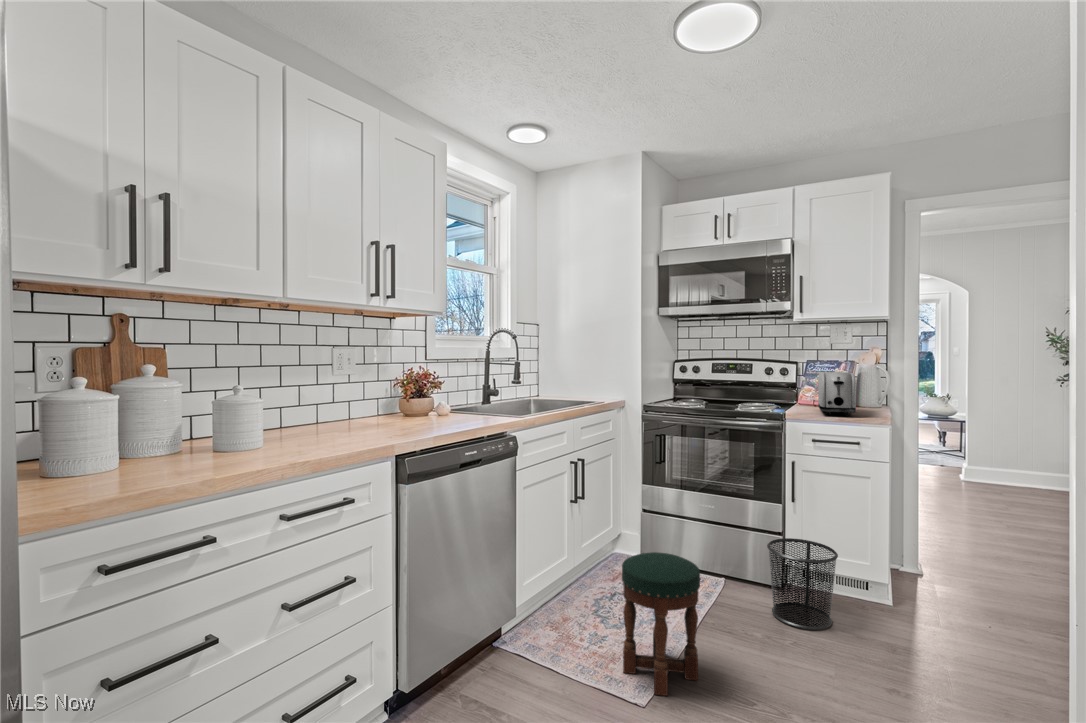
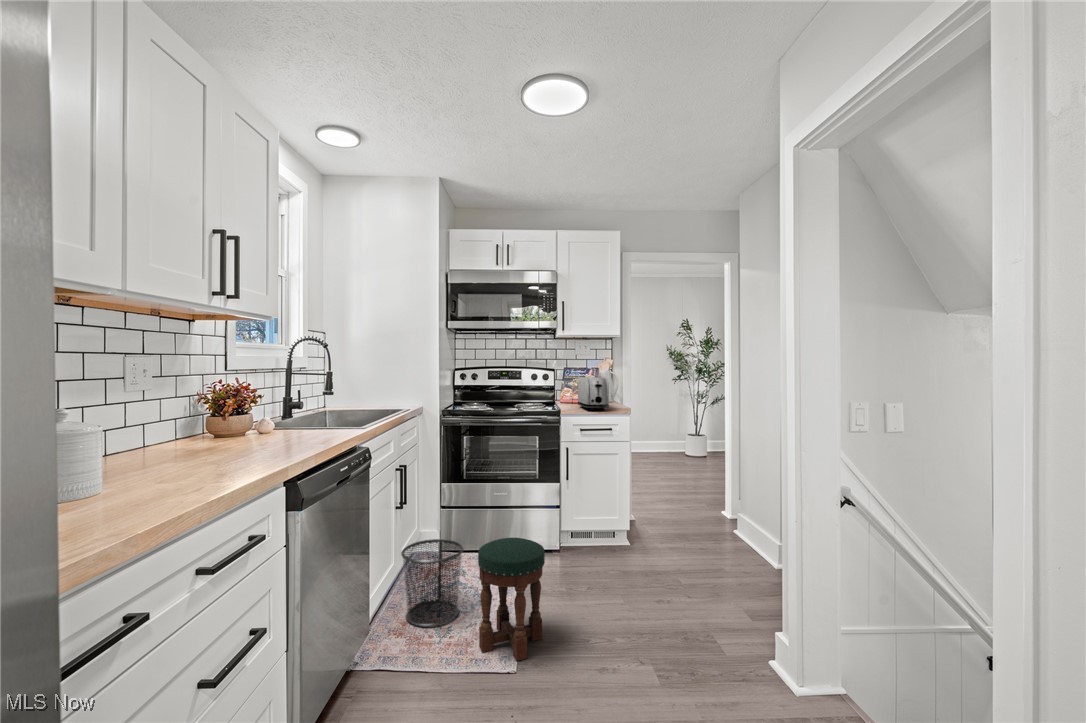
waste bin: present [767,538,838,630] -> present [401,539,463,627]

